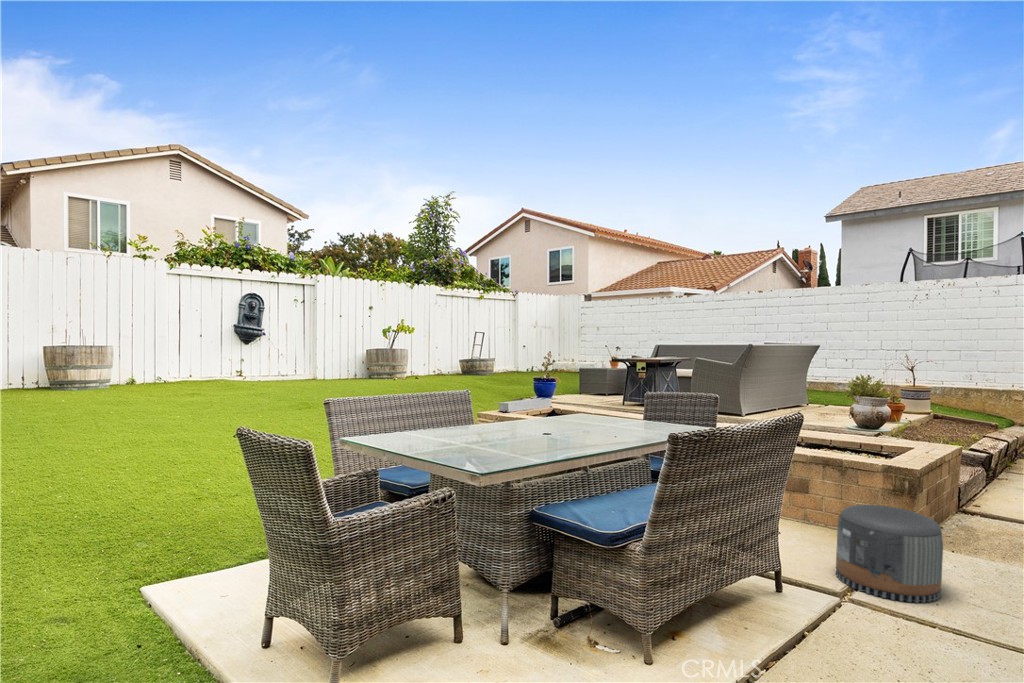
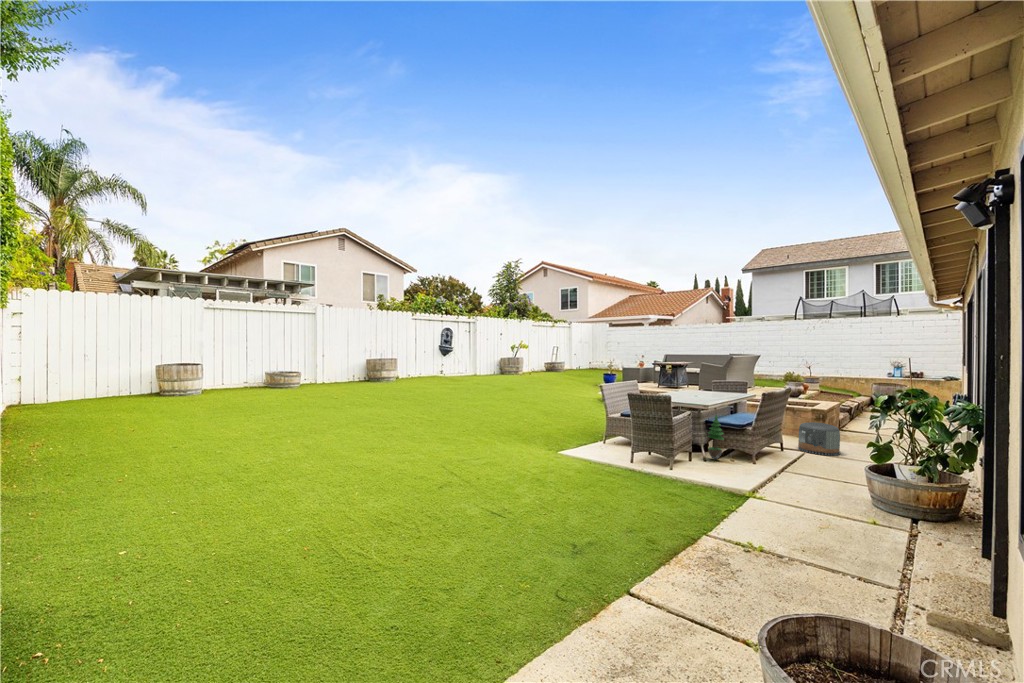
potted tree: none [543,491,590,622] -> present [708,415,724,459]

